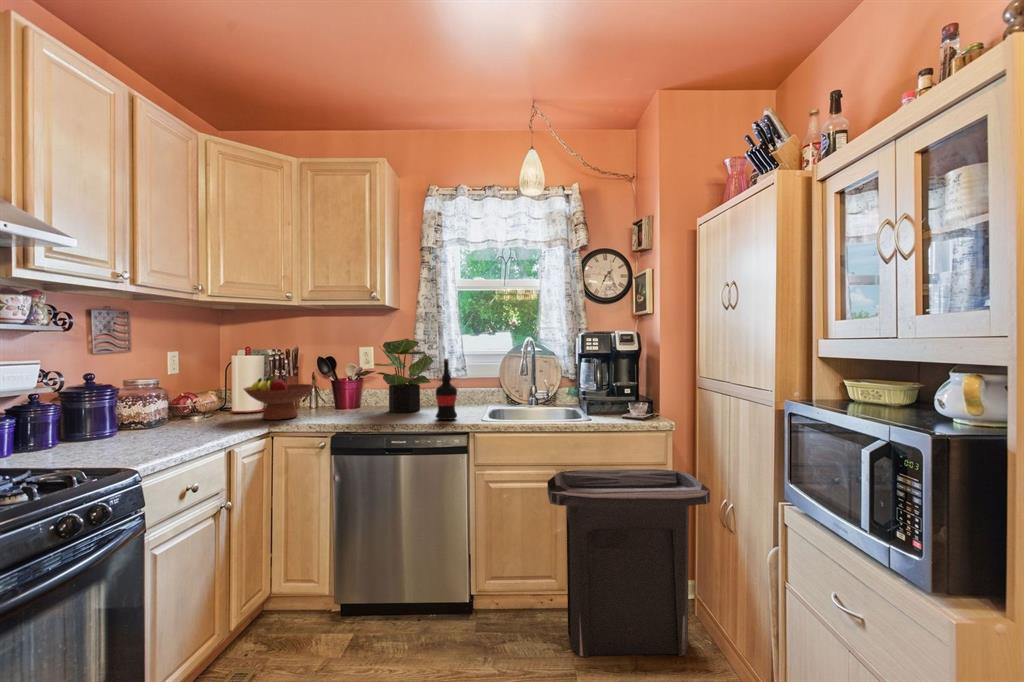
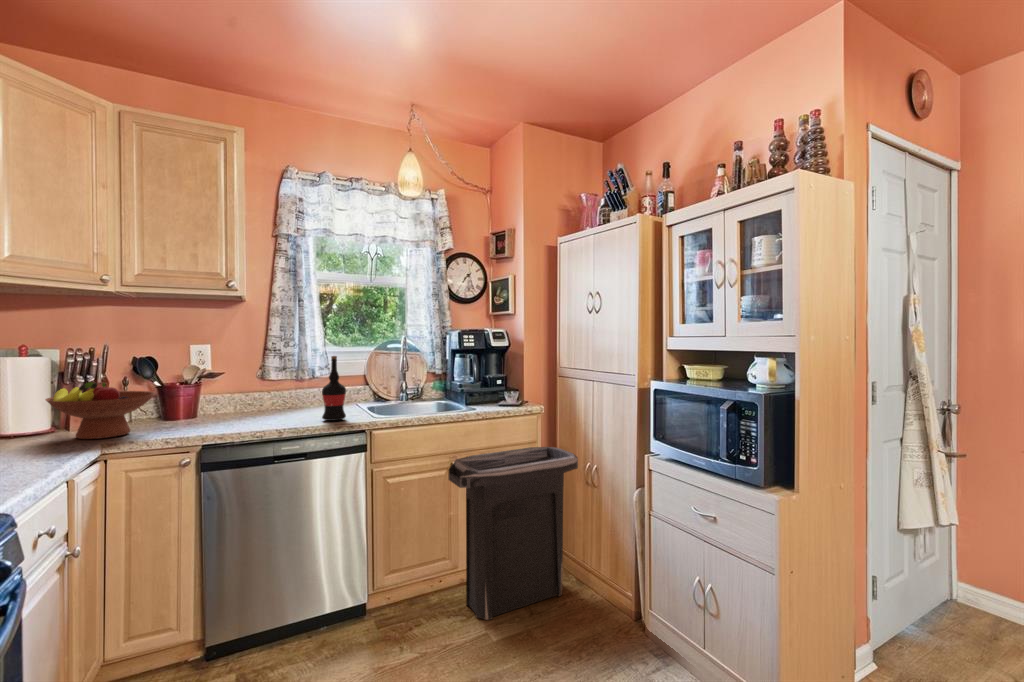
potted plant: present [375,339,433,413] -> none [220,334,299,419]

